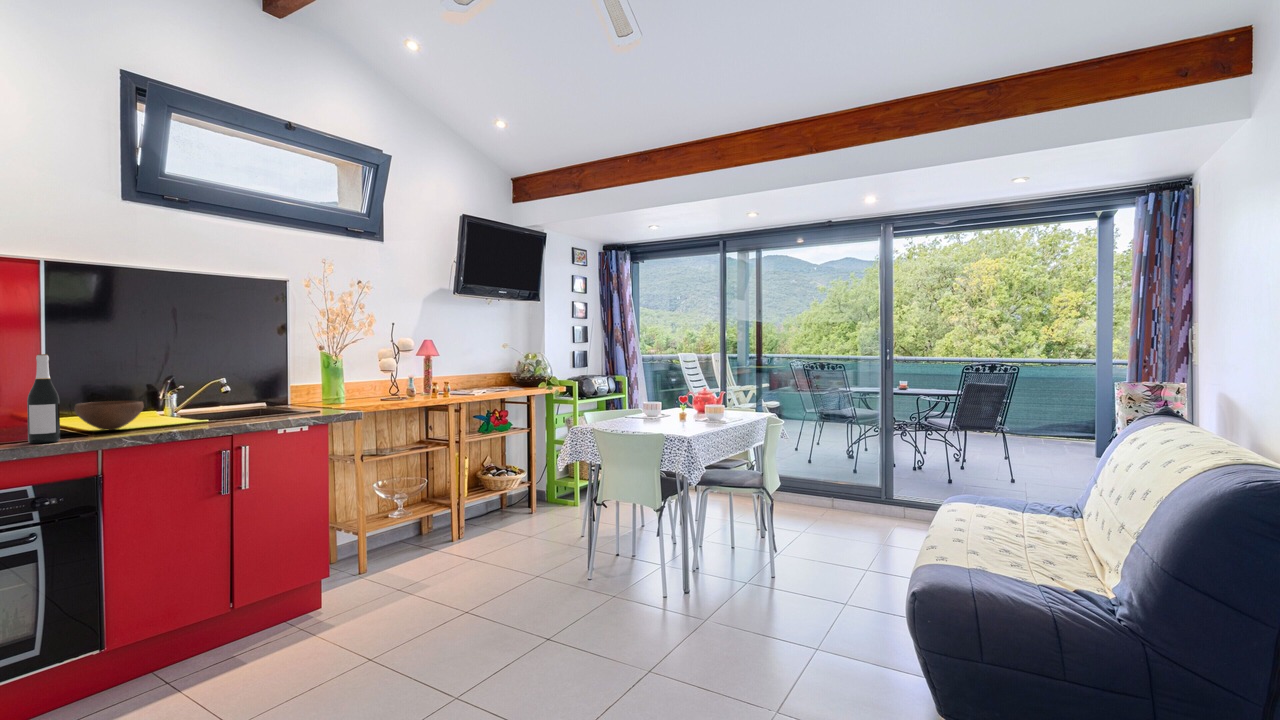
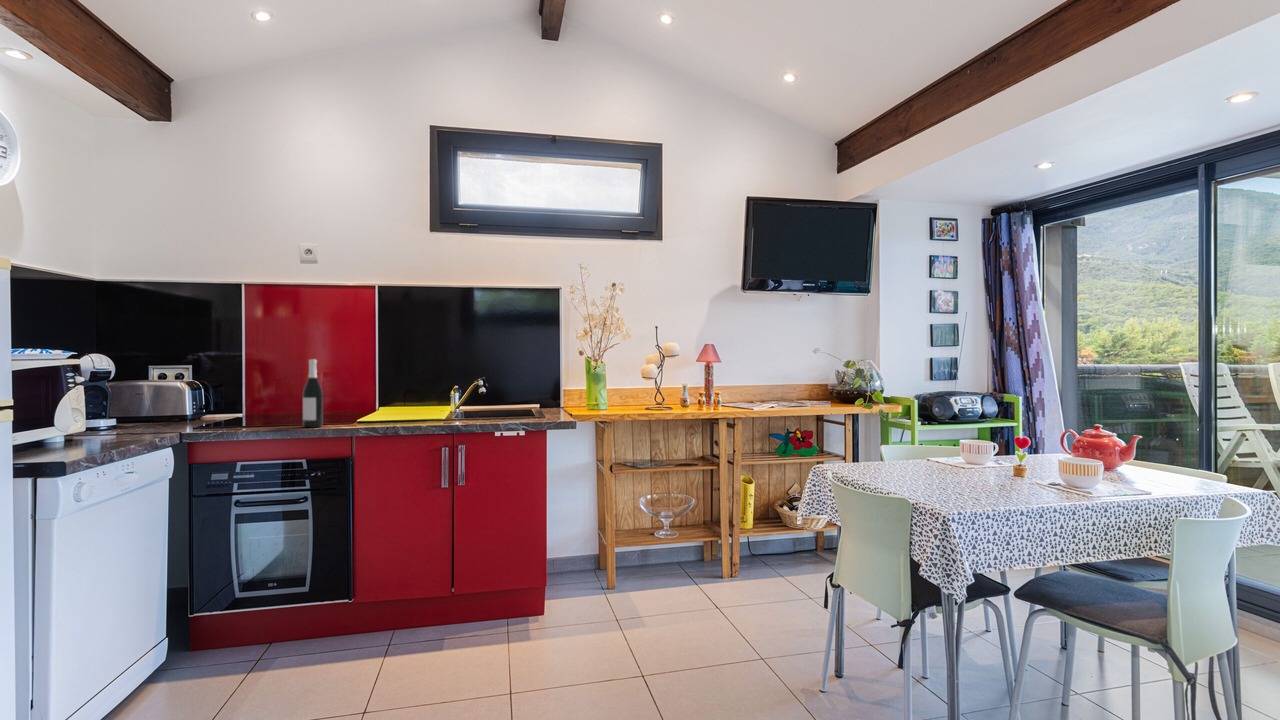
bowl: present [75,401,144,430] -> none [352,397,398,421]

